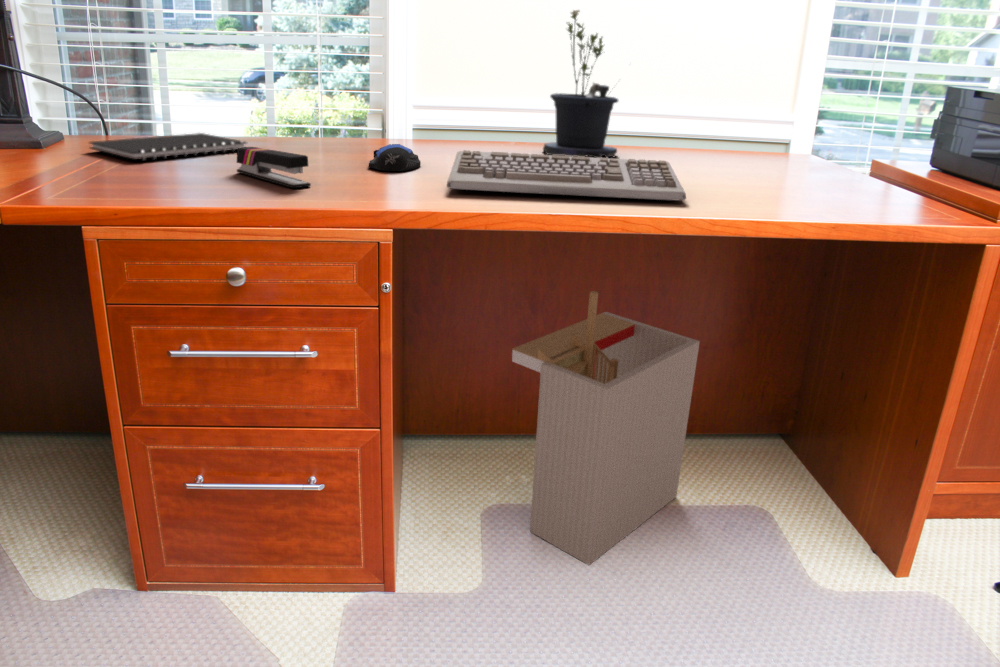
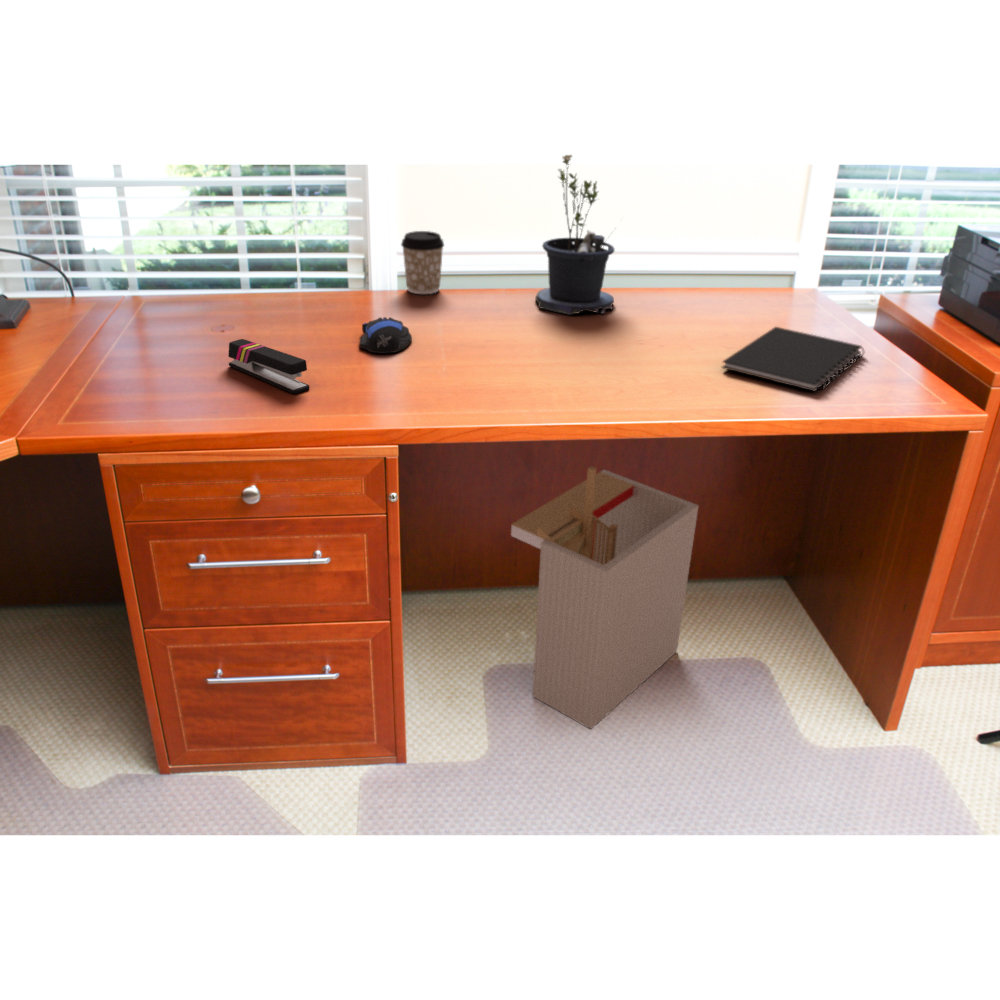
coffee cup: none [419,89,459,145] -> present [401,231,444,294]
notebook: present [90,133,246,161] -> present [723,327,864,391]
keyboard: present [447,150,686,201] -> none [446,334,681,396]

